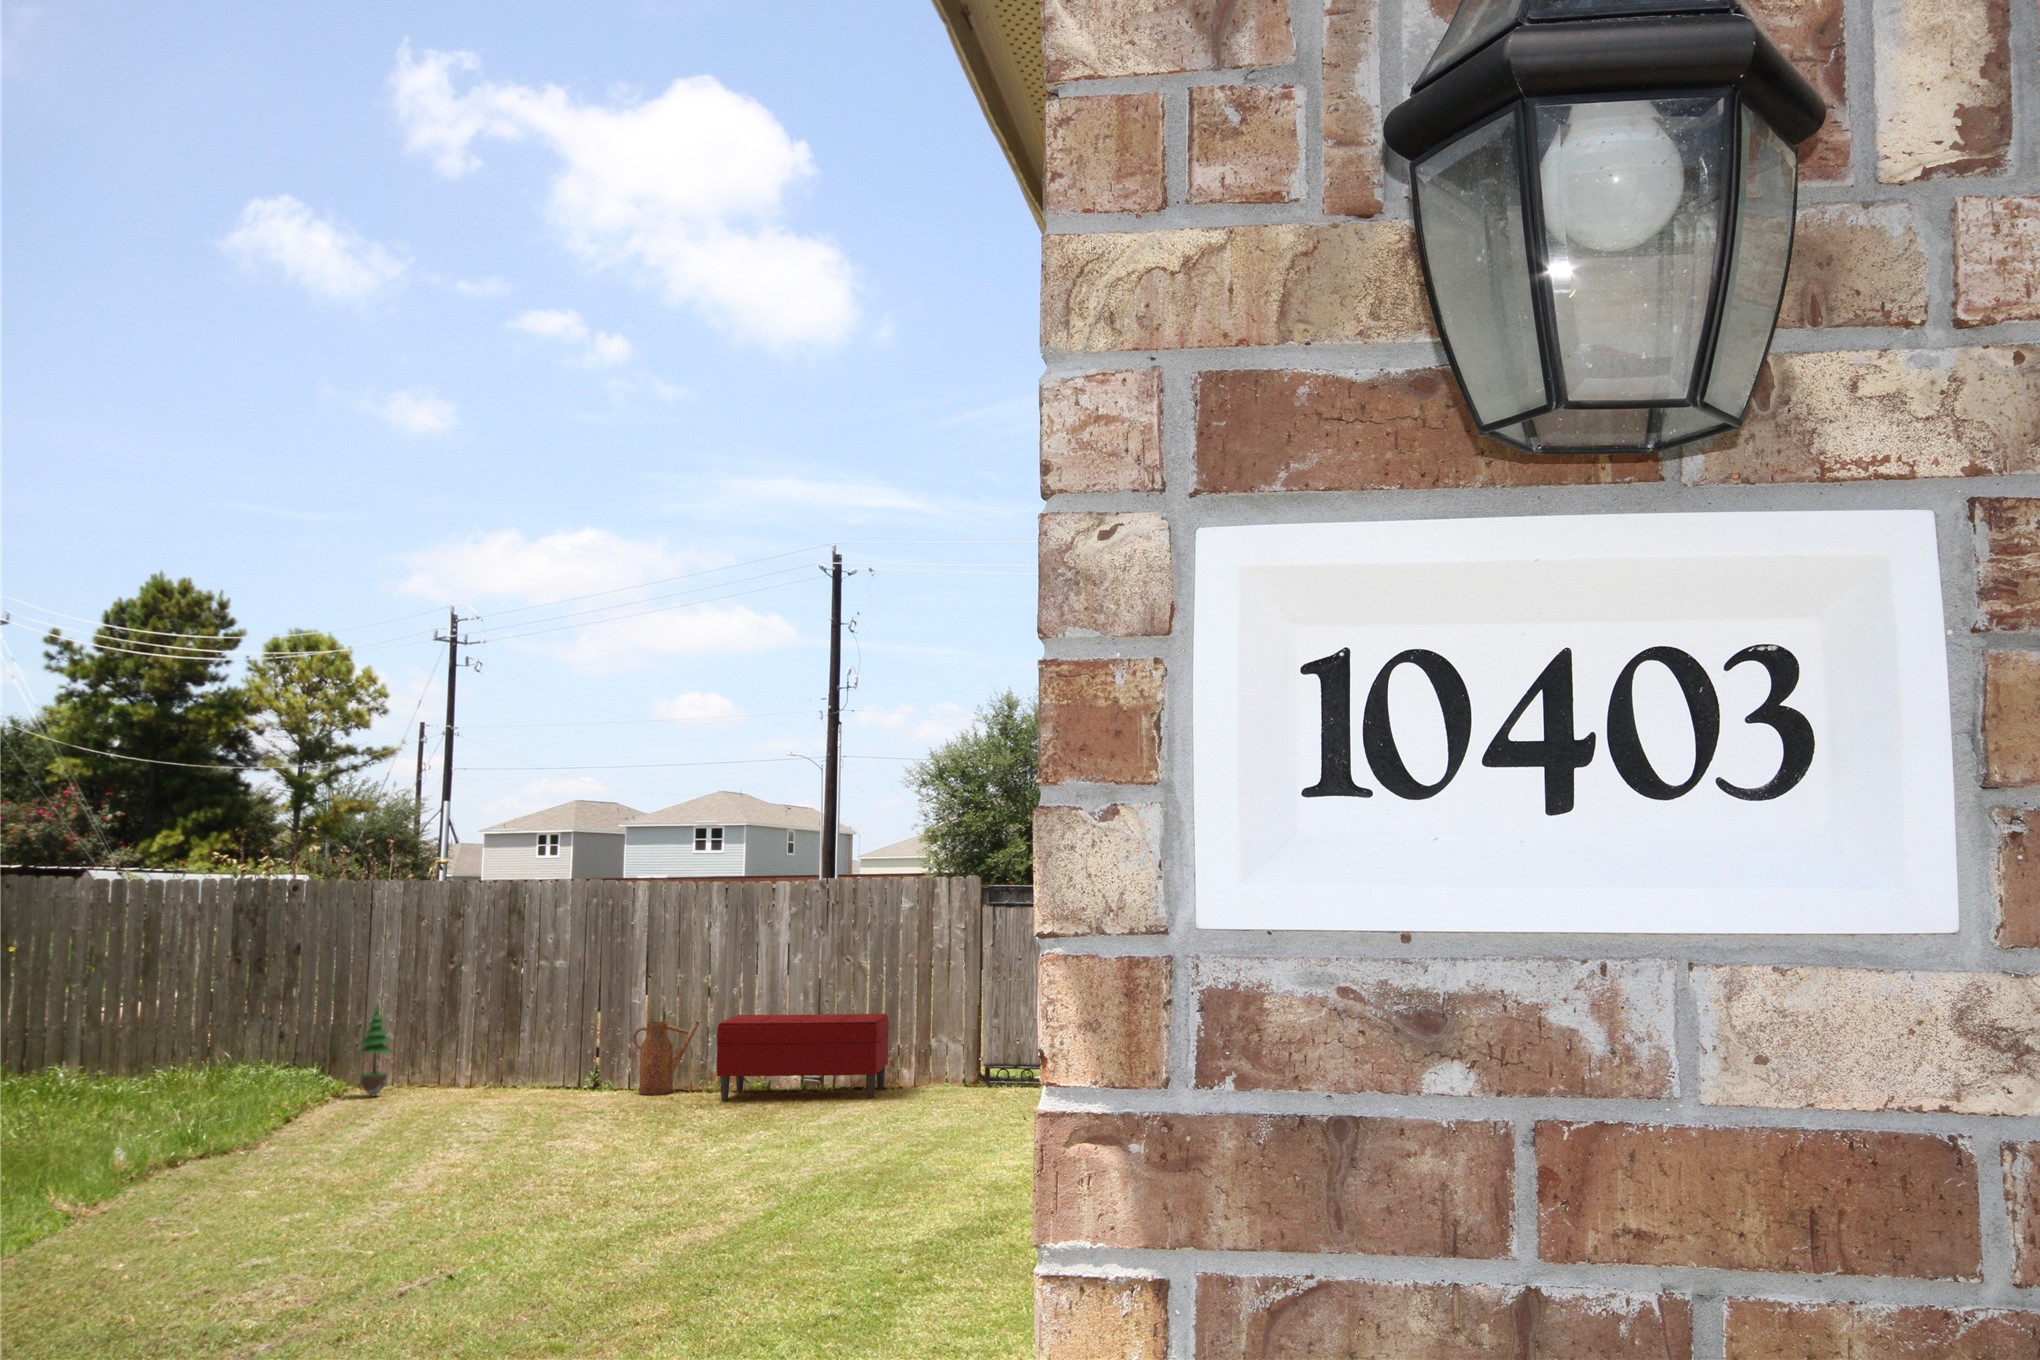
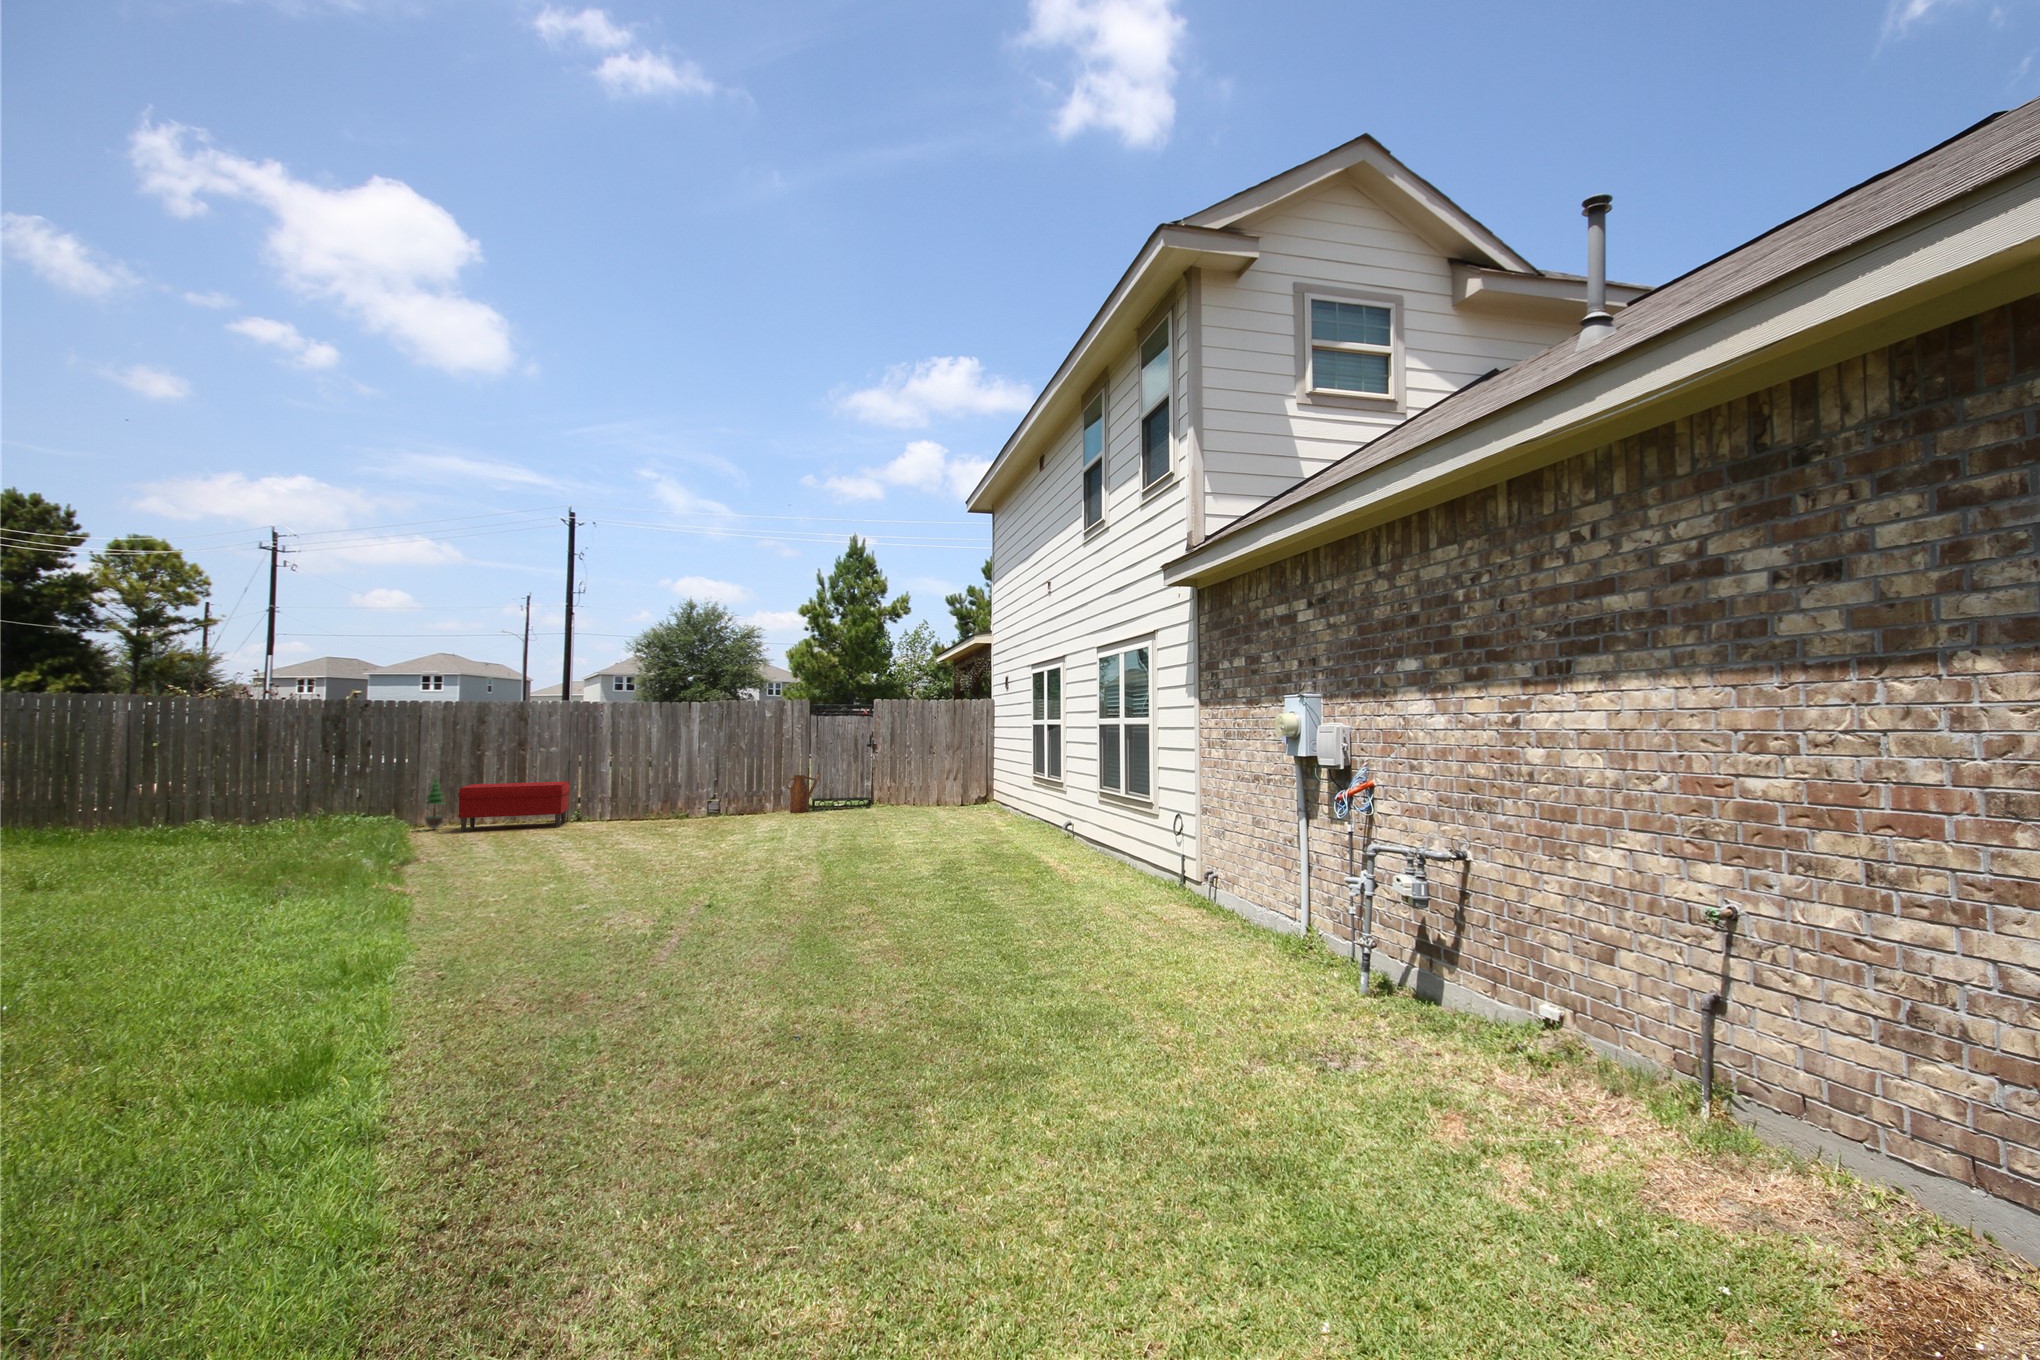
bench: present [717,1014,889,1100] -> present [458,781,569,832]
watering can: present [633,1021,699,1095] -> present [786,774,821,813]

